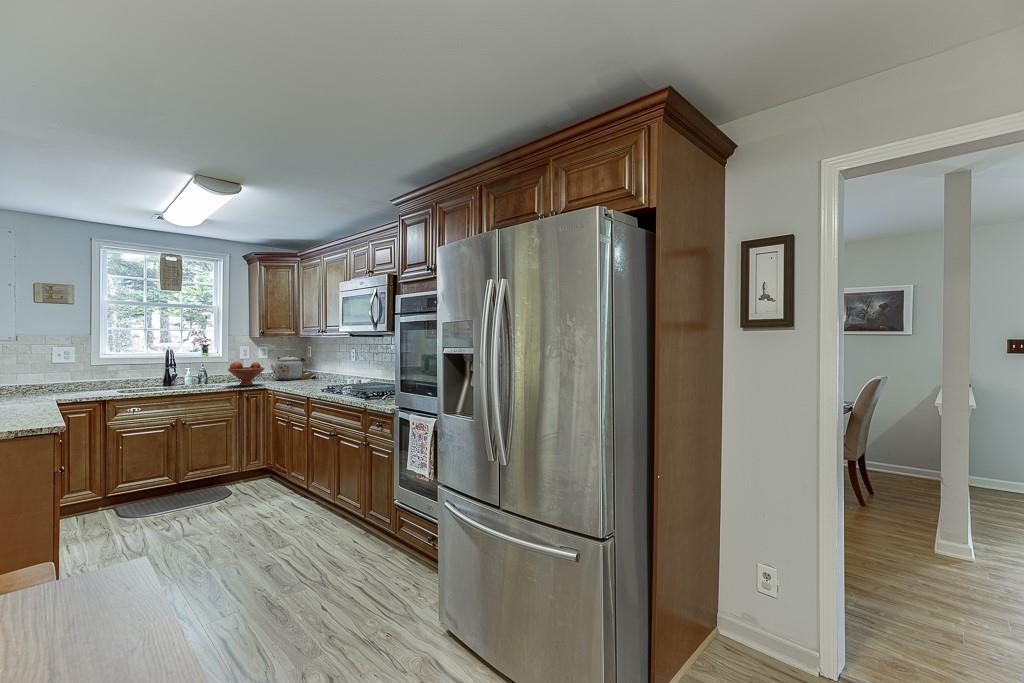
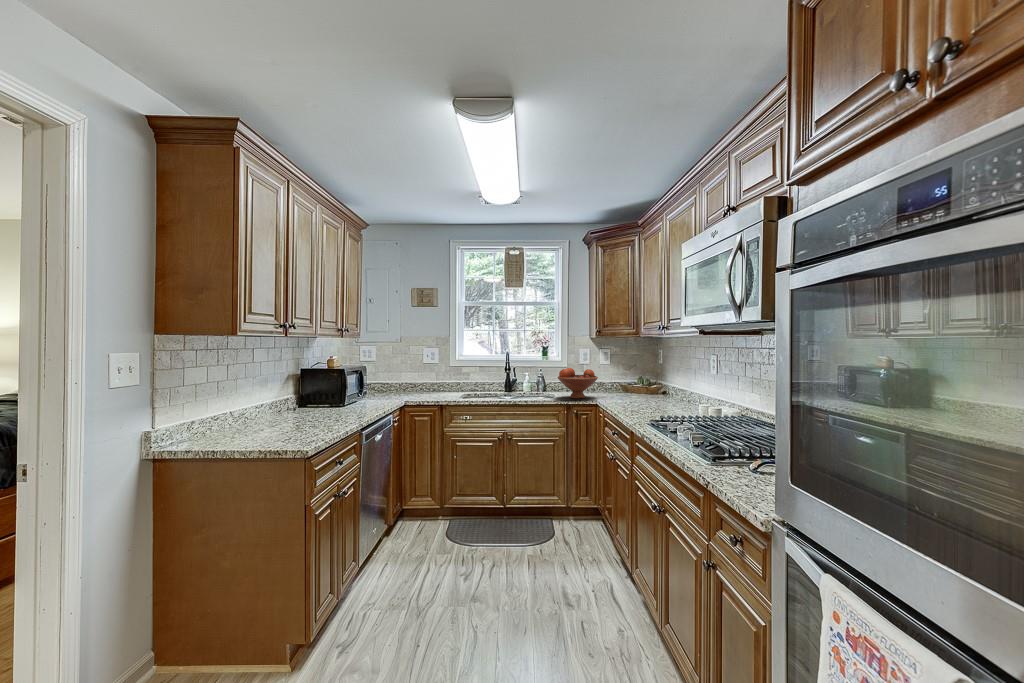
kettle: present [271,355,305,380] -> none [612,361,654,393]

